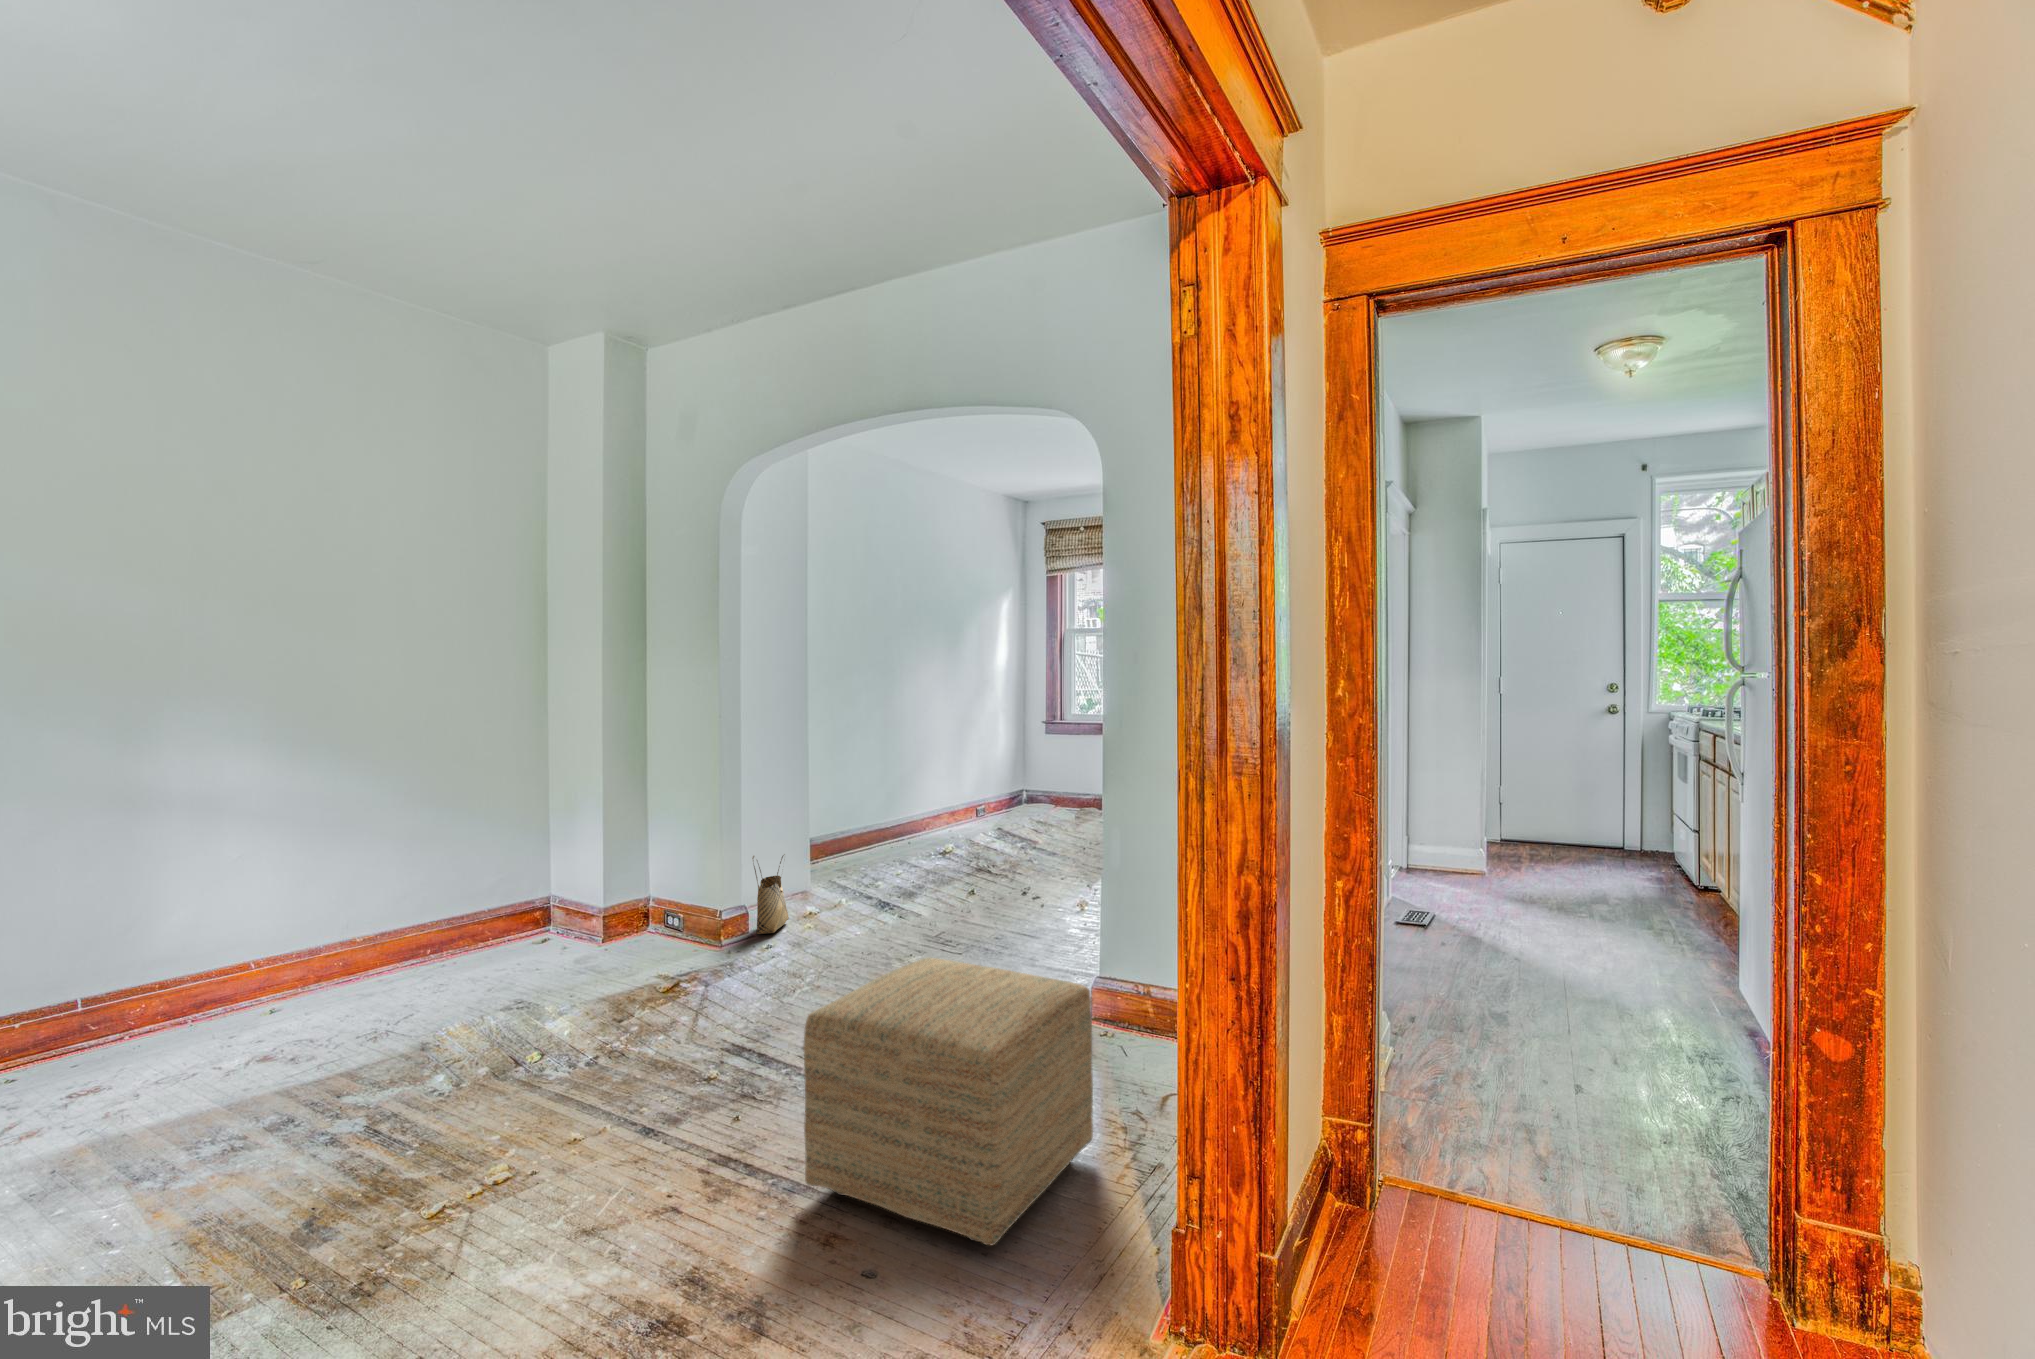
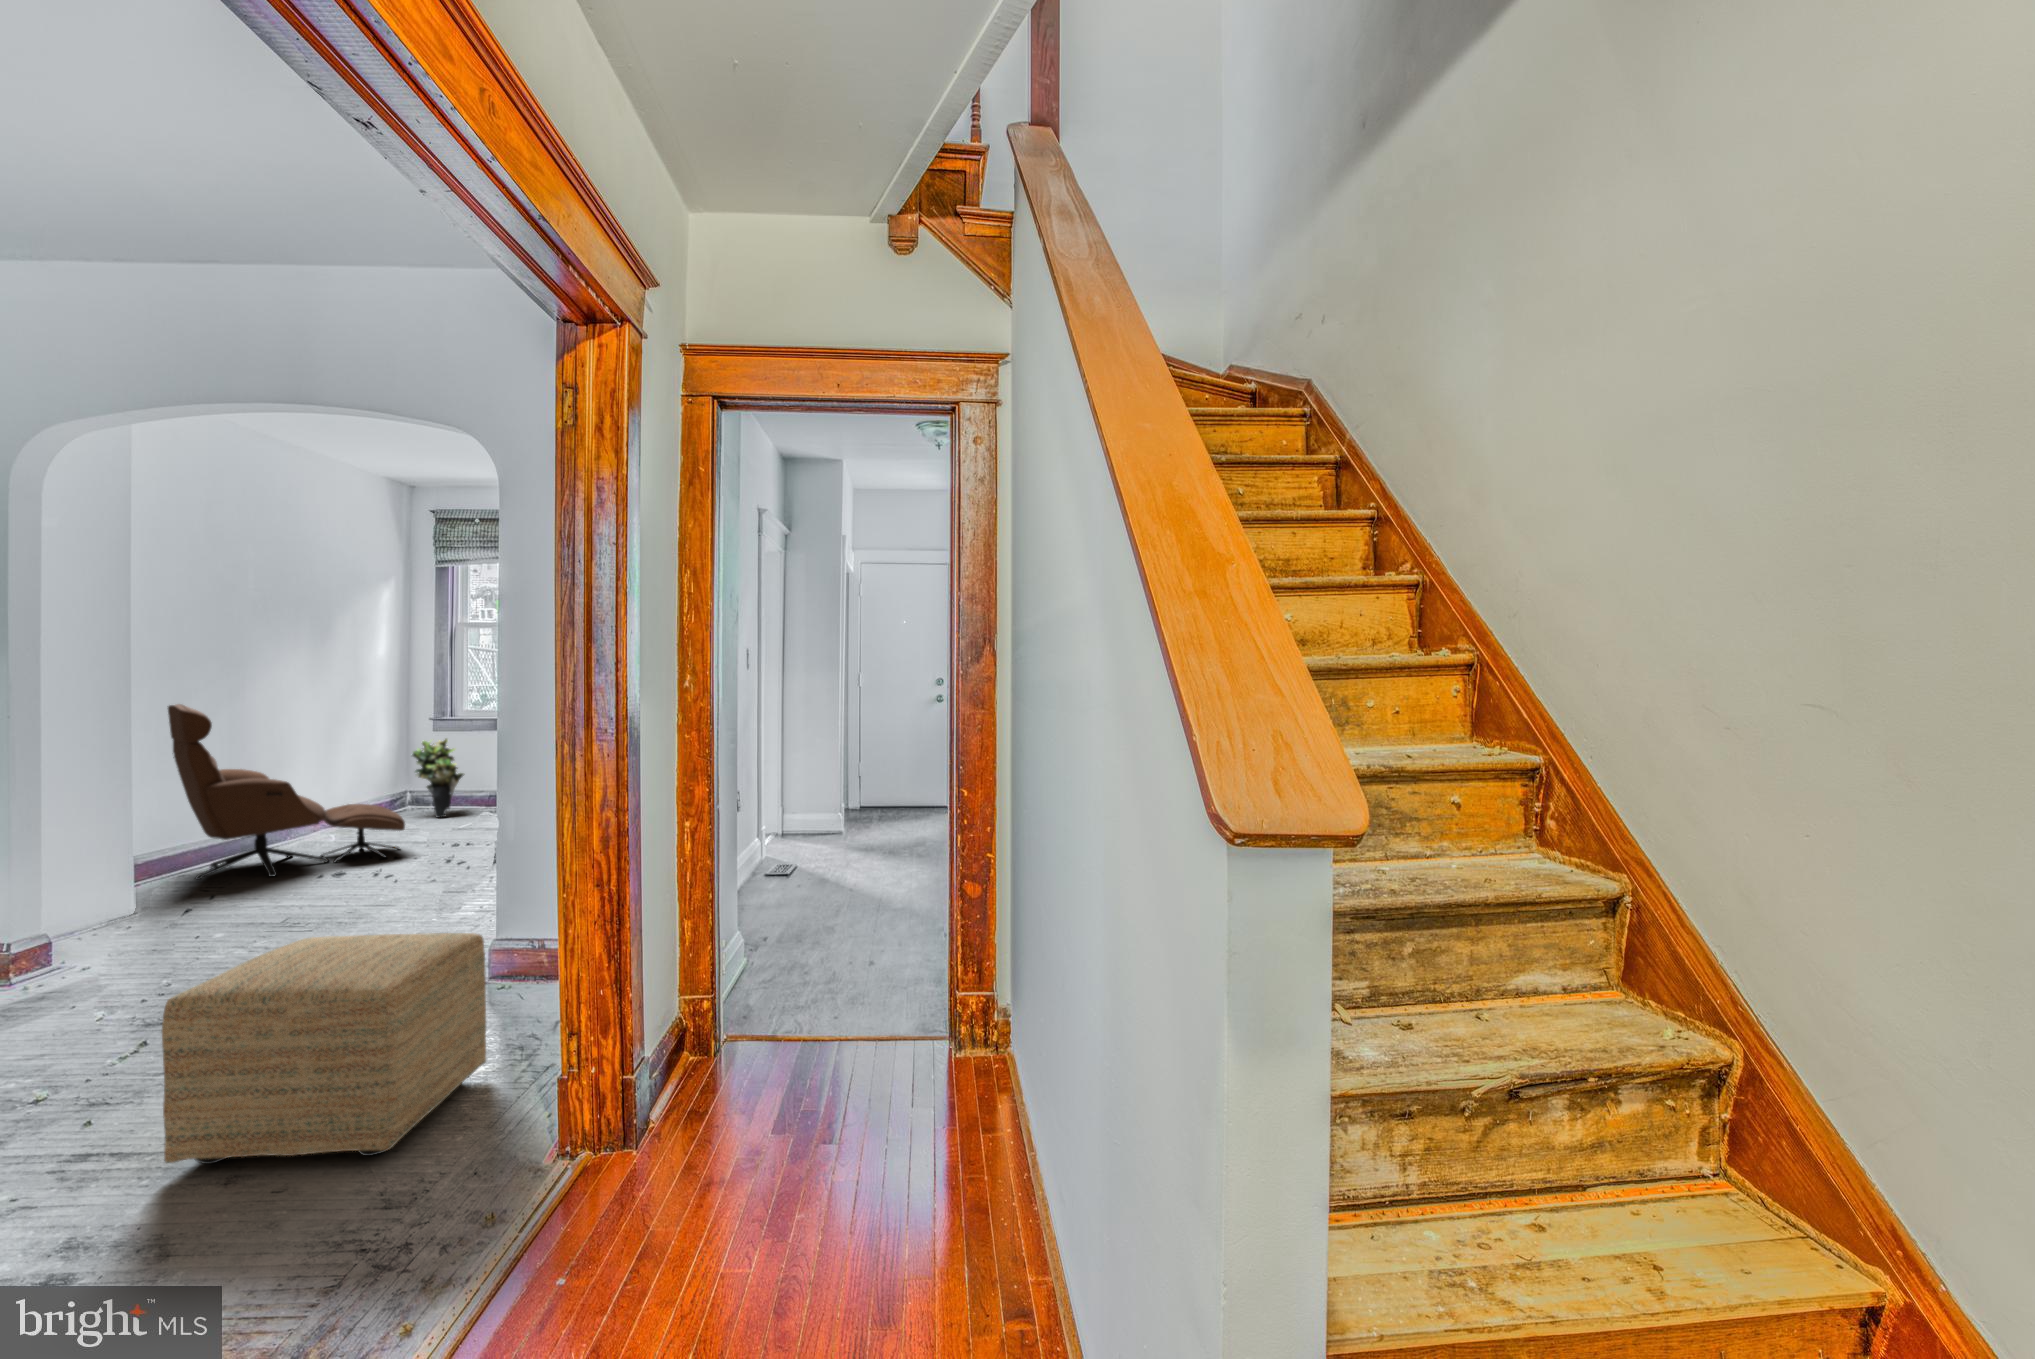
lounge chair: none [857,703,1024,860] -> present [168,704,405,880]
potted plant: none [1029,739,1074,815] -> present [412,739,464,818]
woven basket: present [752,854,789,934] -> none [17,879,77,978]

